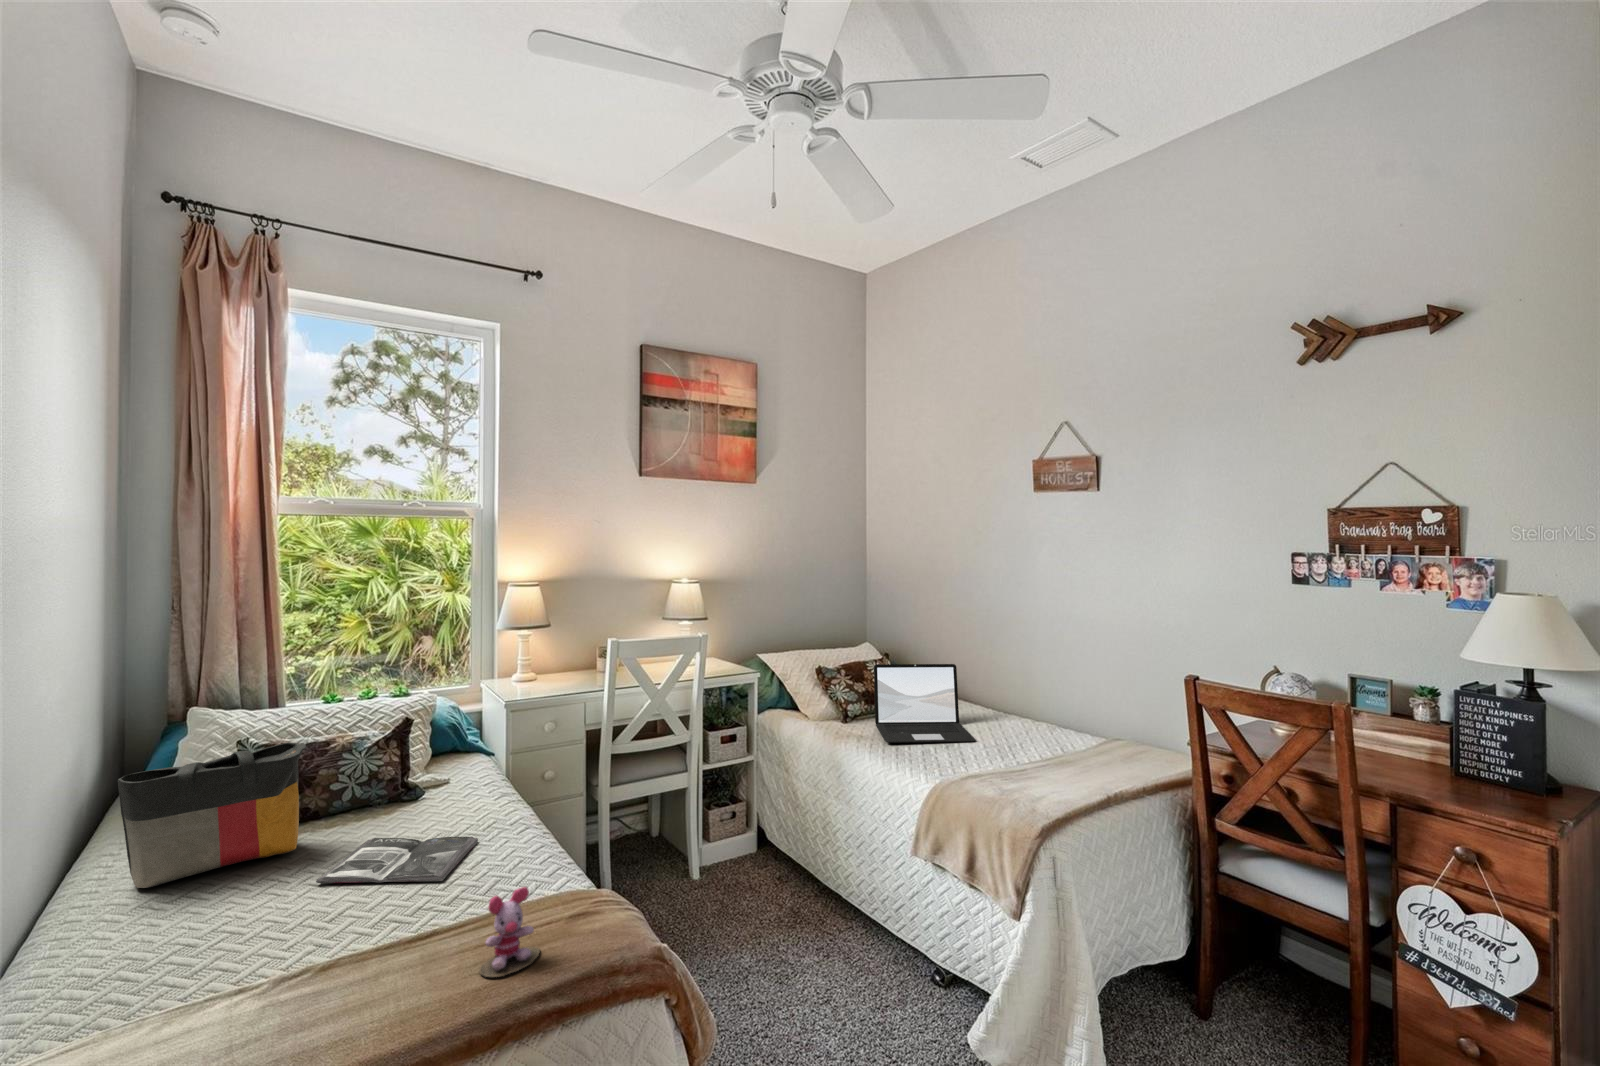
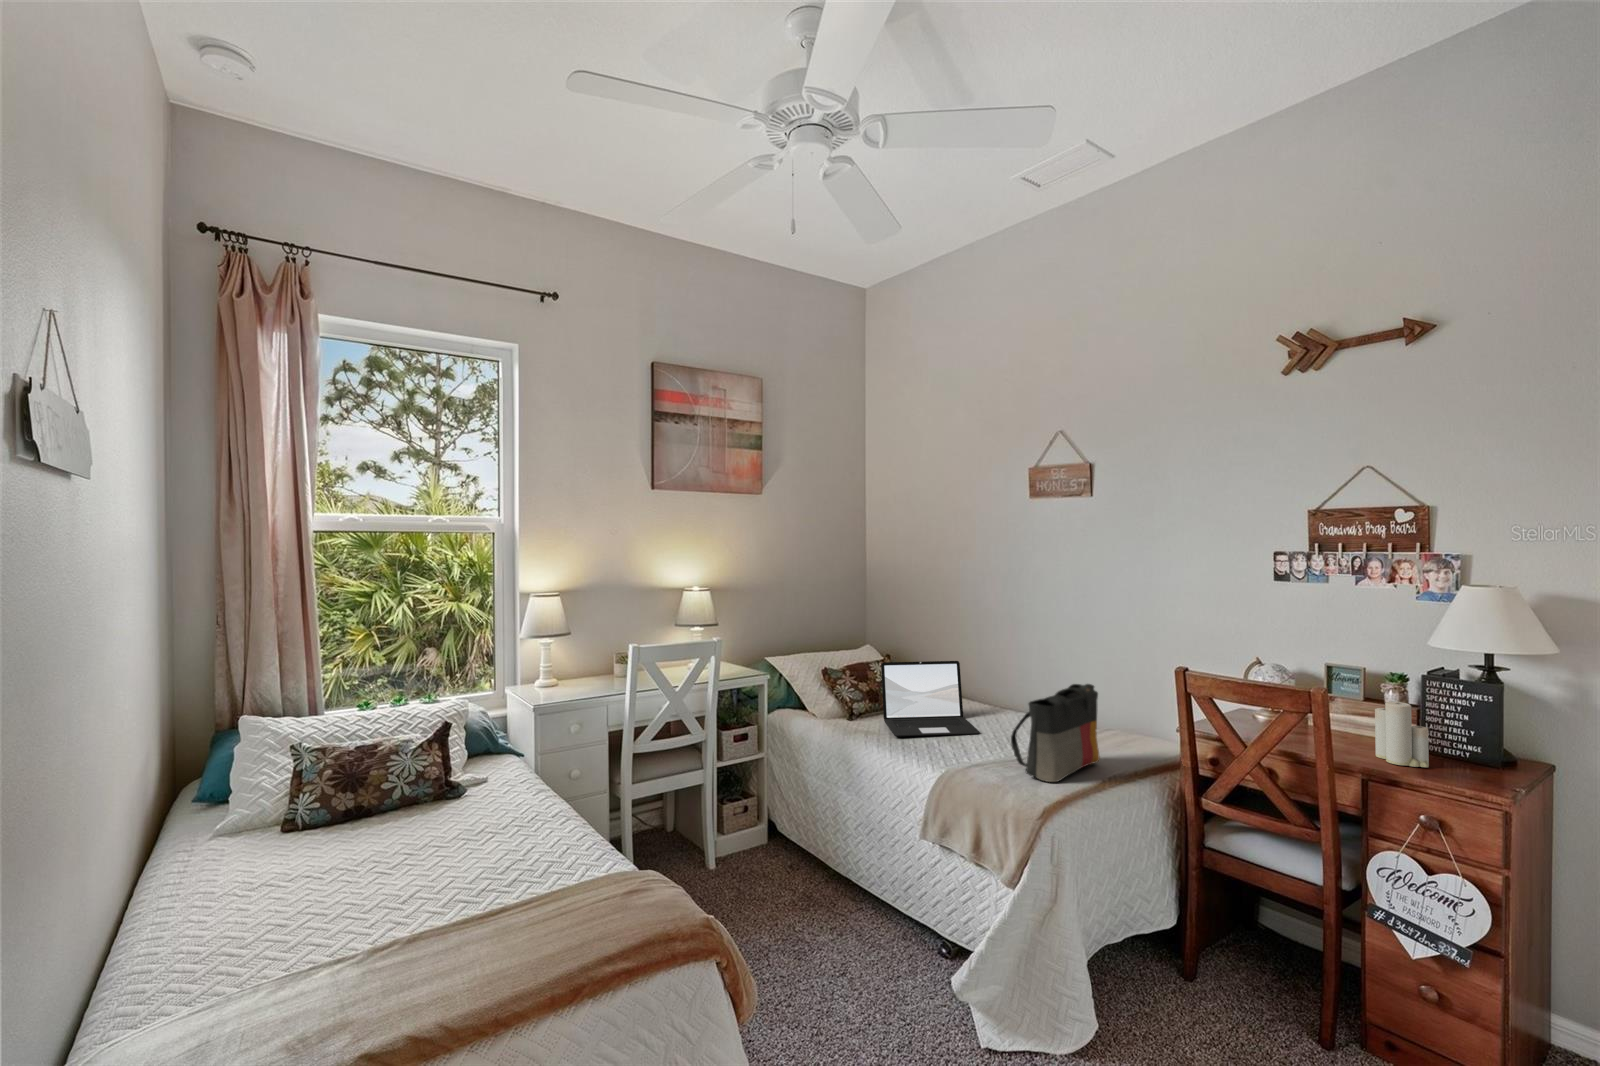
candle: none [1405,713,1465,792] -> present [1375,702,1429,768]
tote bag: present [118,743,306,888] -> present [1011,684,1100,782]
magazine: present [316,836,478,883] -> none [382,828,524,871]
stuffed toy: present [479,887,540,977] -> none [549,849,631,944]

